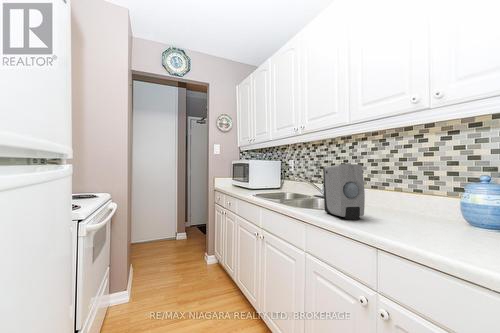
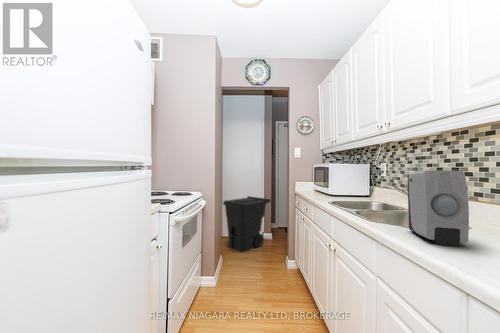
trash can: none [131,195,187,257] -> present [223,196,271,252]

